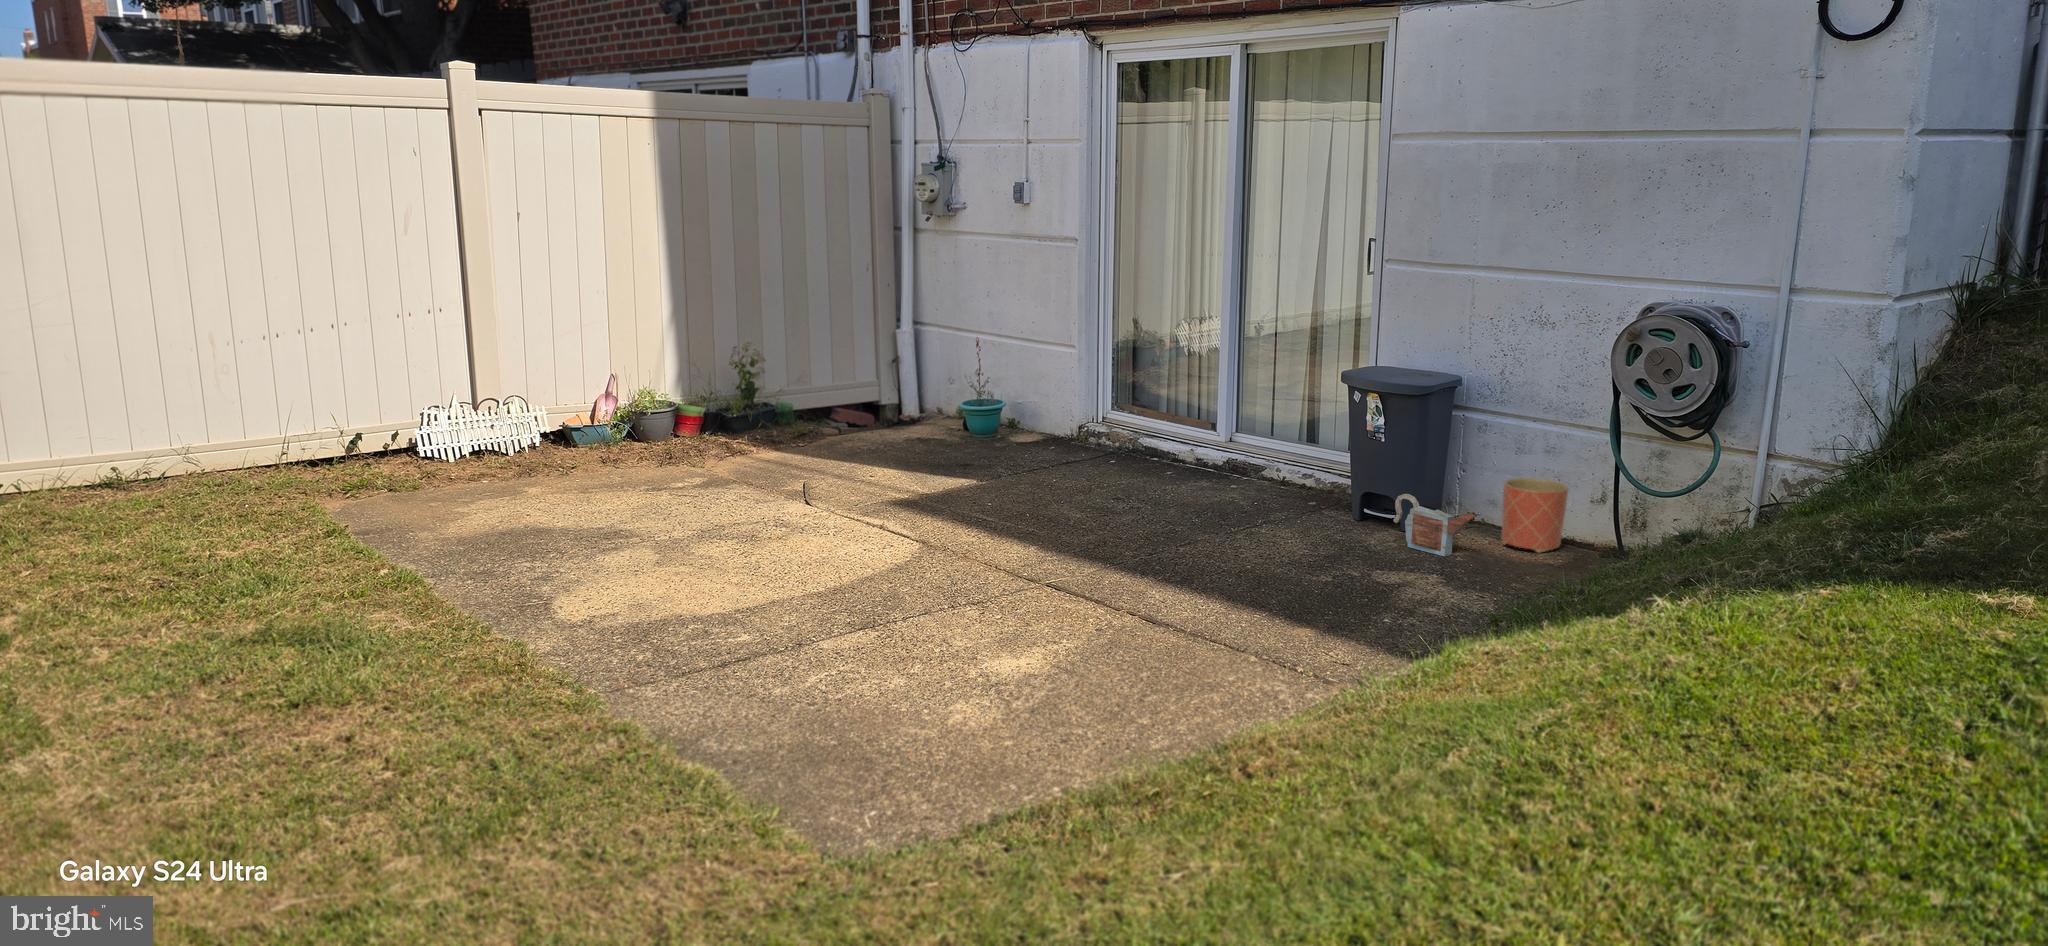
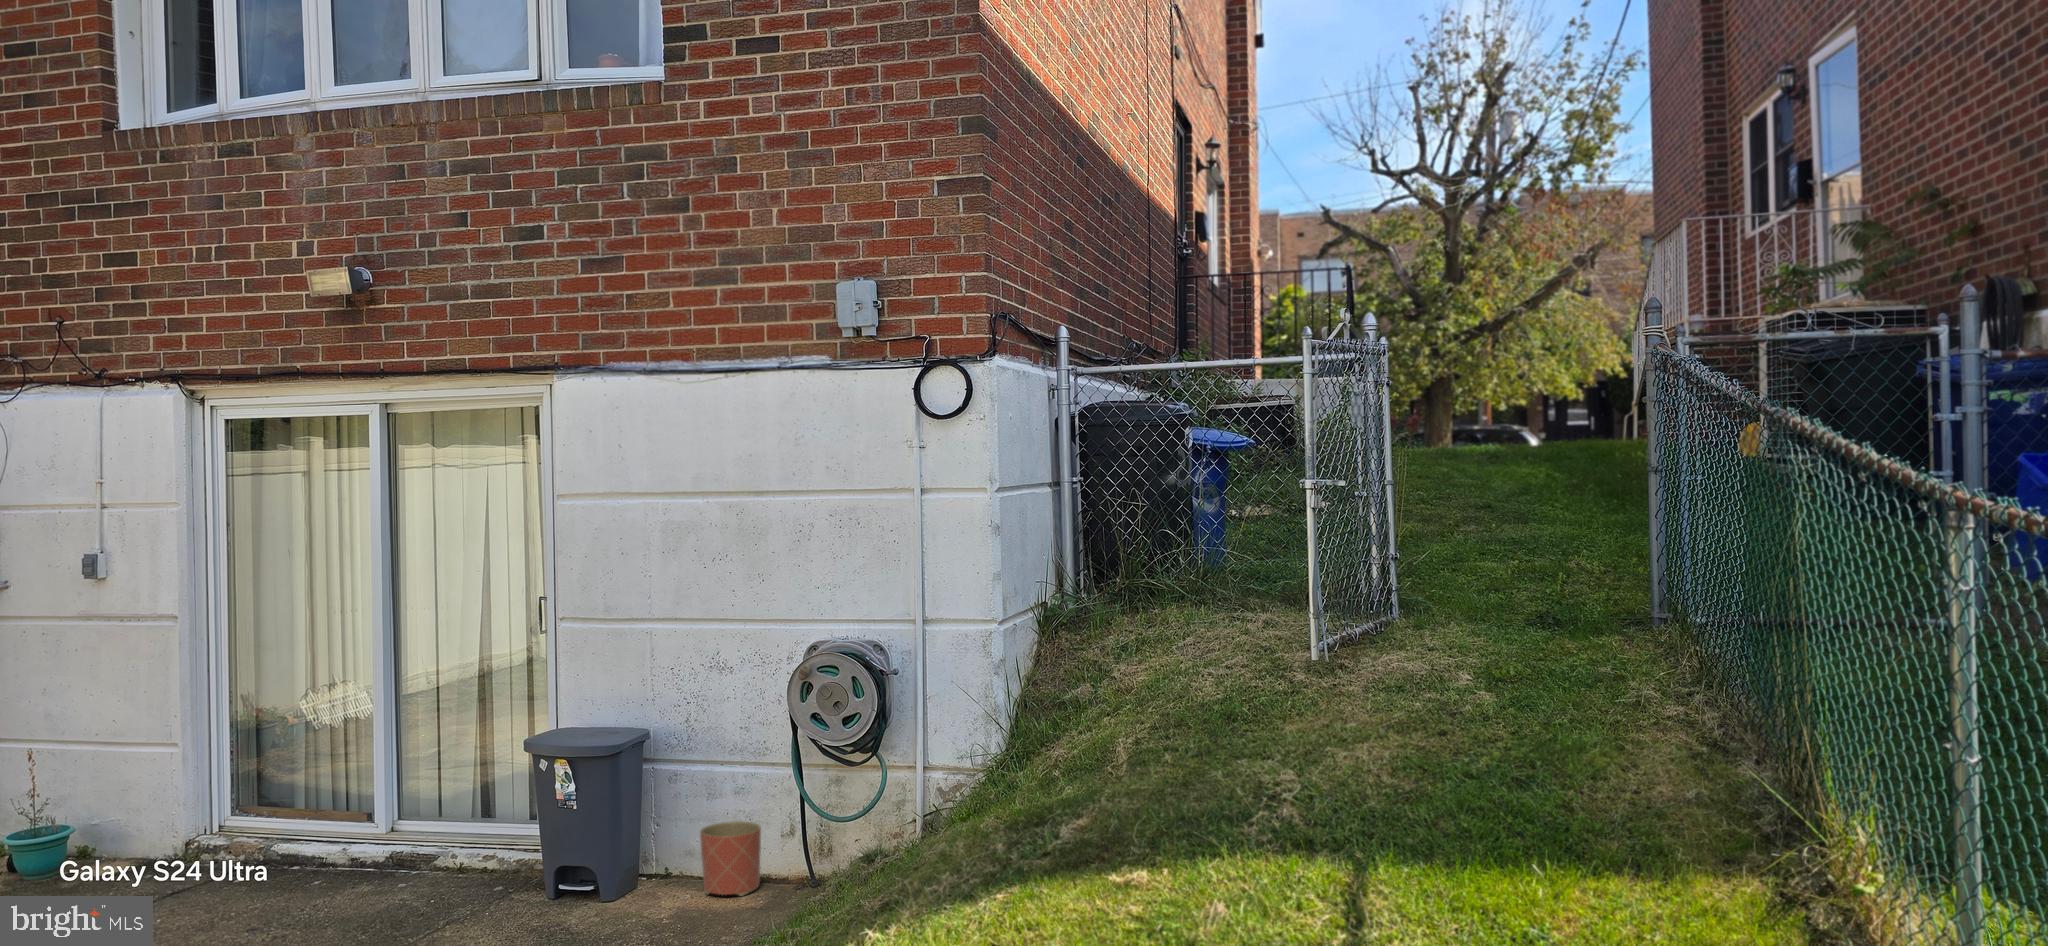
watering can: present [1393,494,1477,556] -> none [595,861,682,920]

